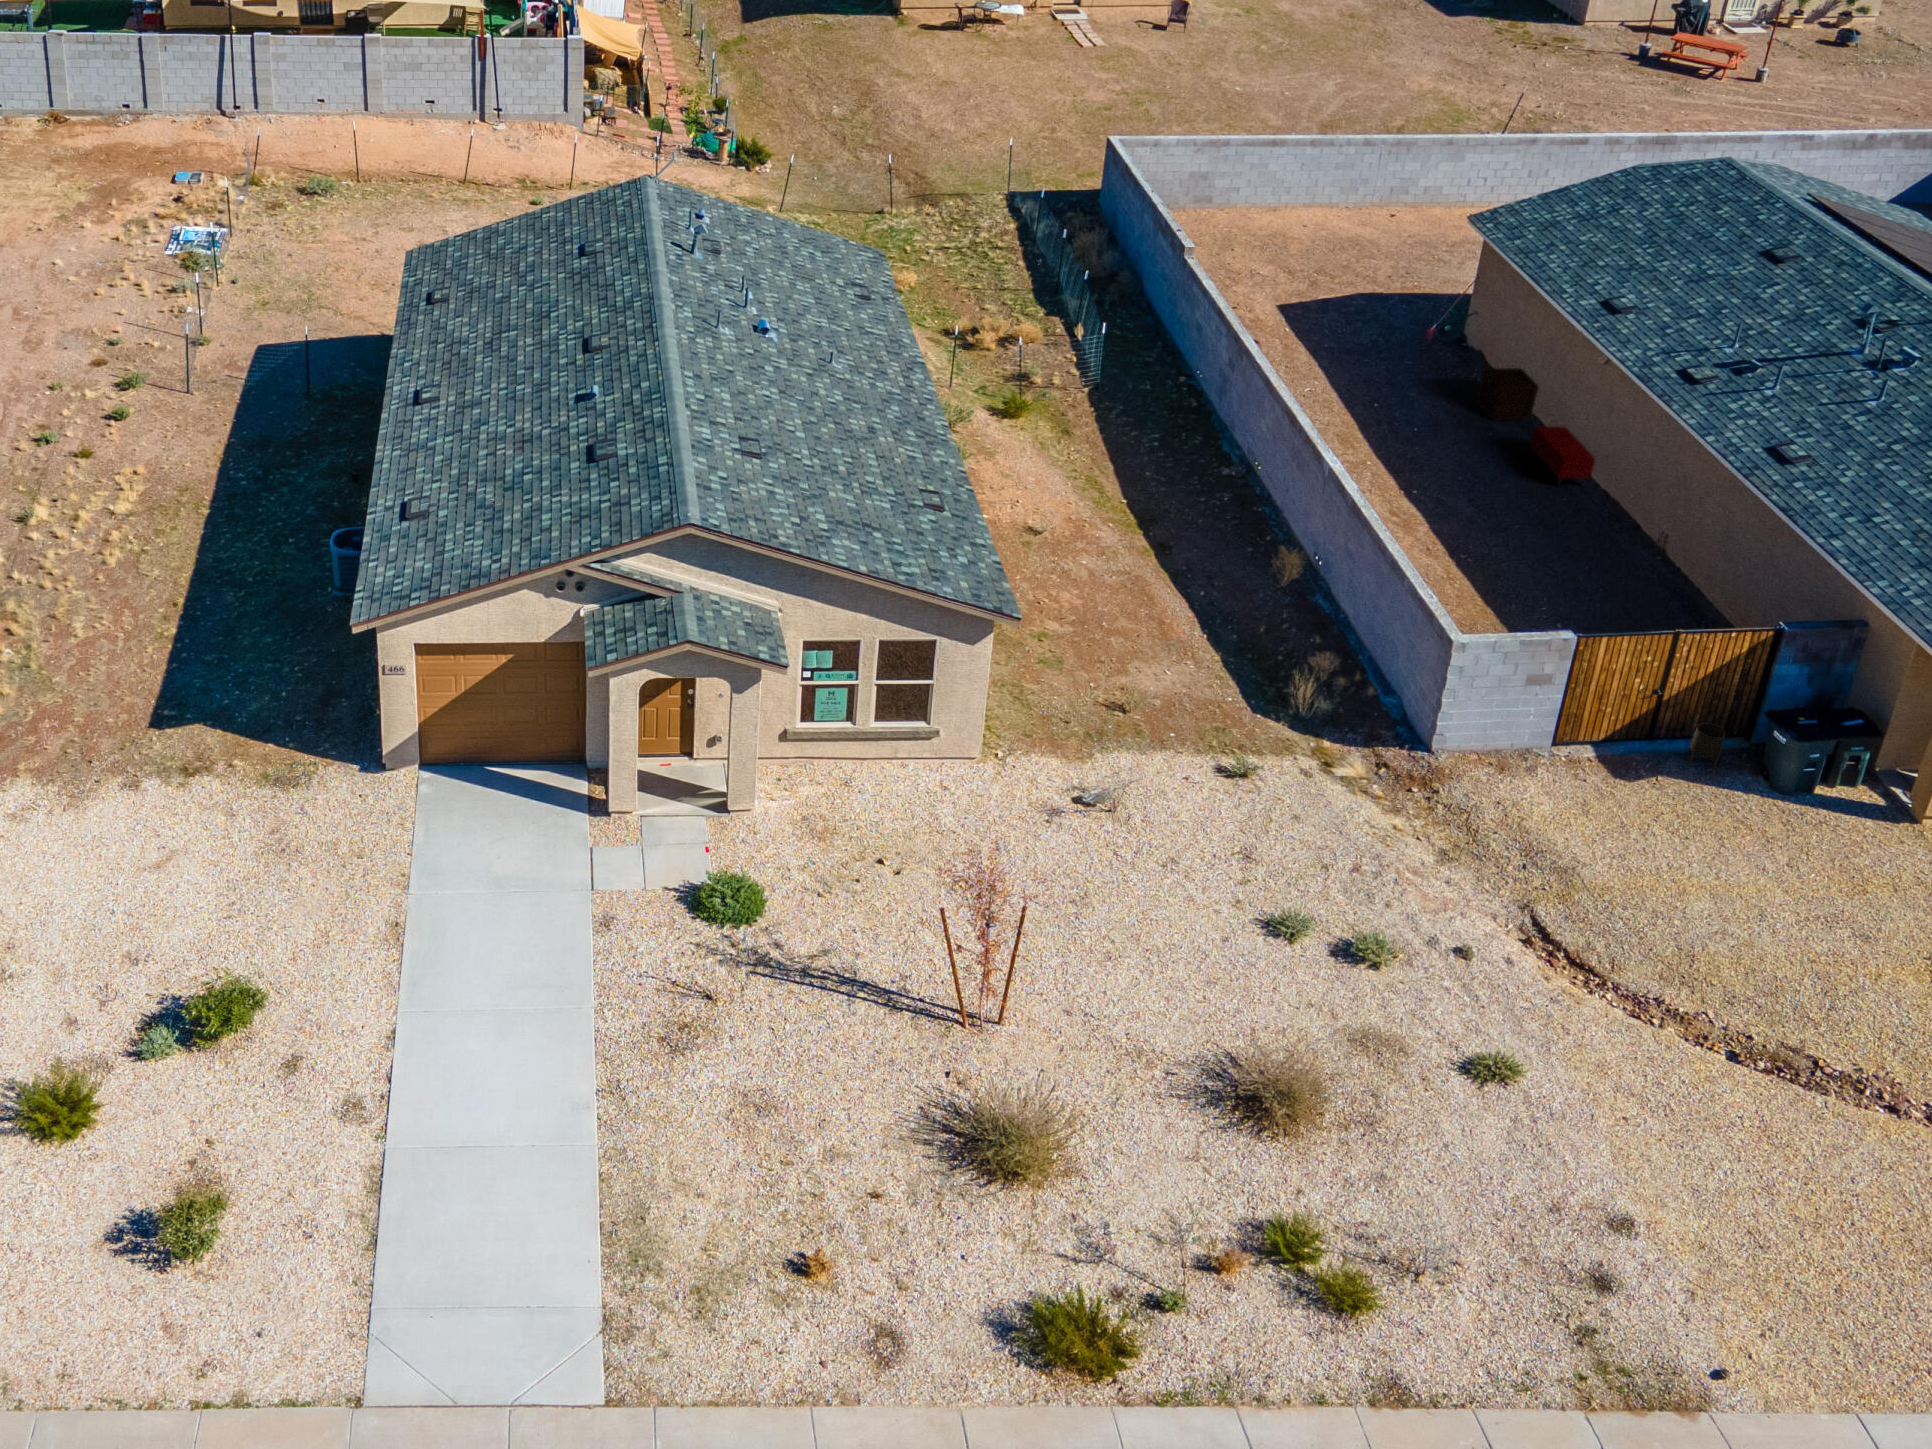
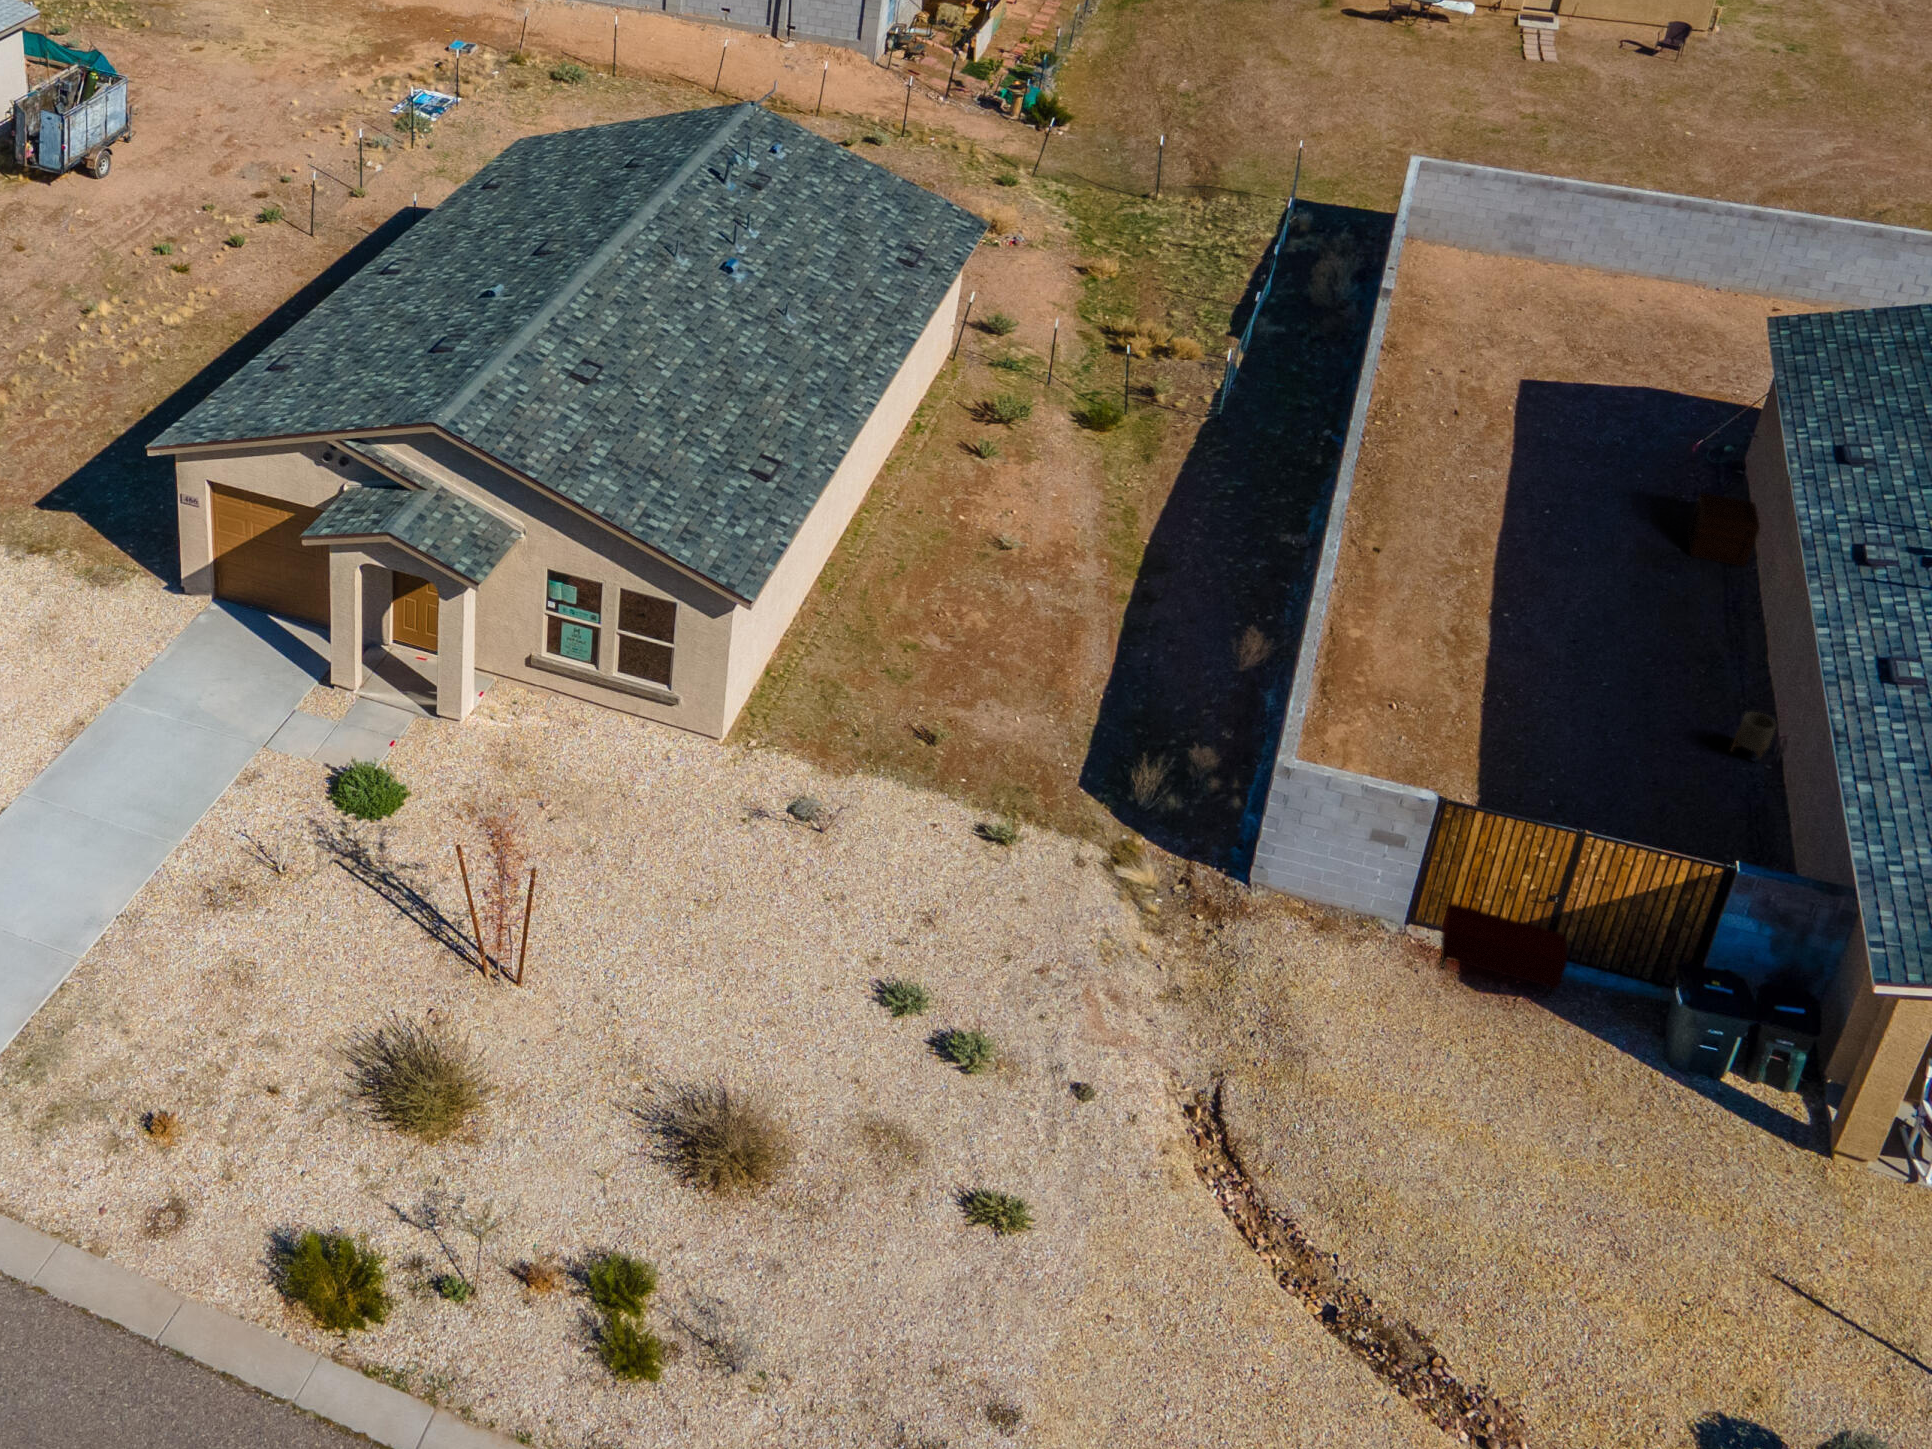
bench: present [1530,426,1595,486] -> present [1440,901,1567,997]
planter: present [1688,723,1726,769] -> present [1731,712,1776,757]

